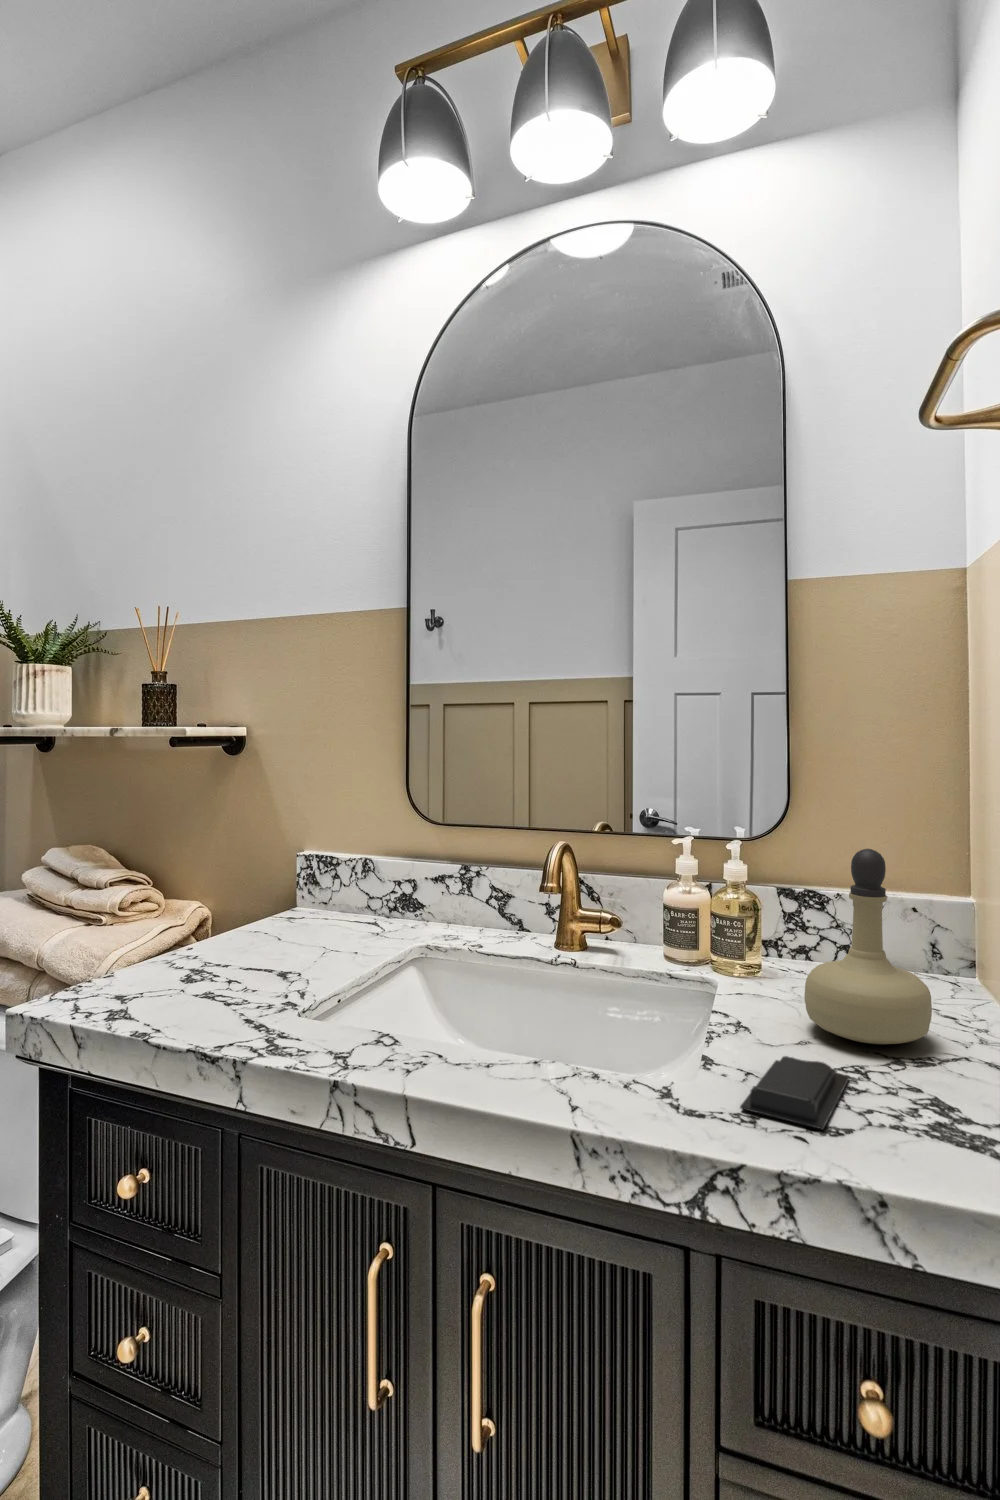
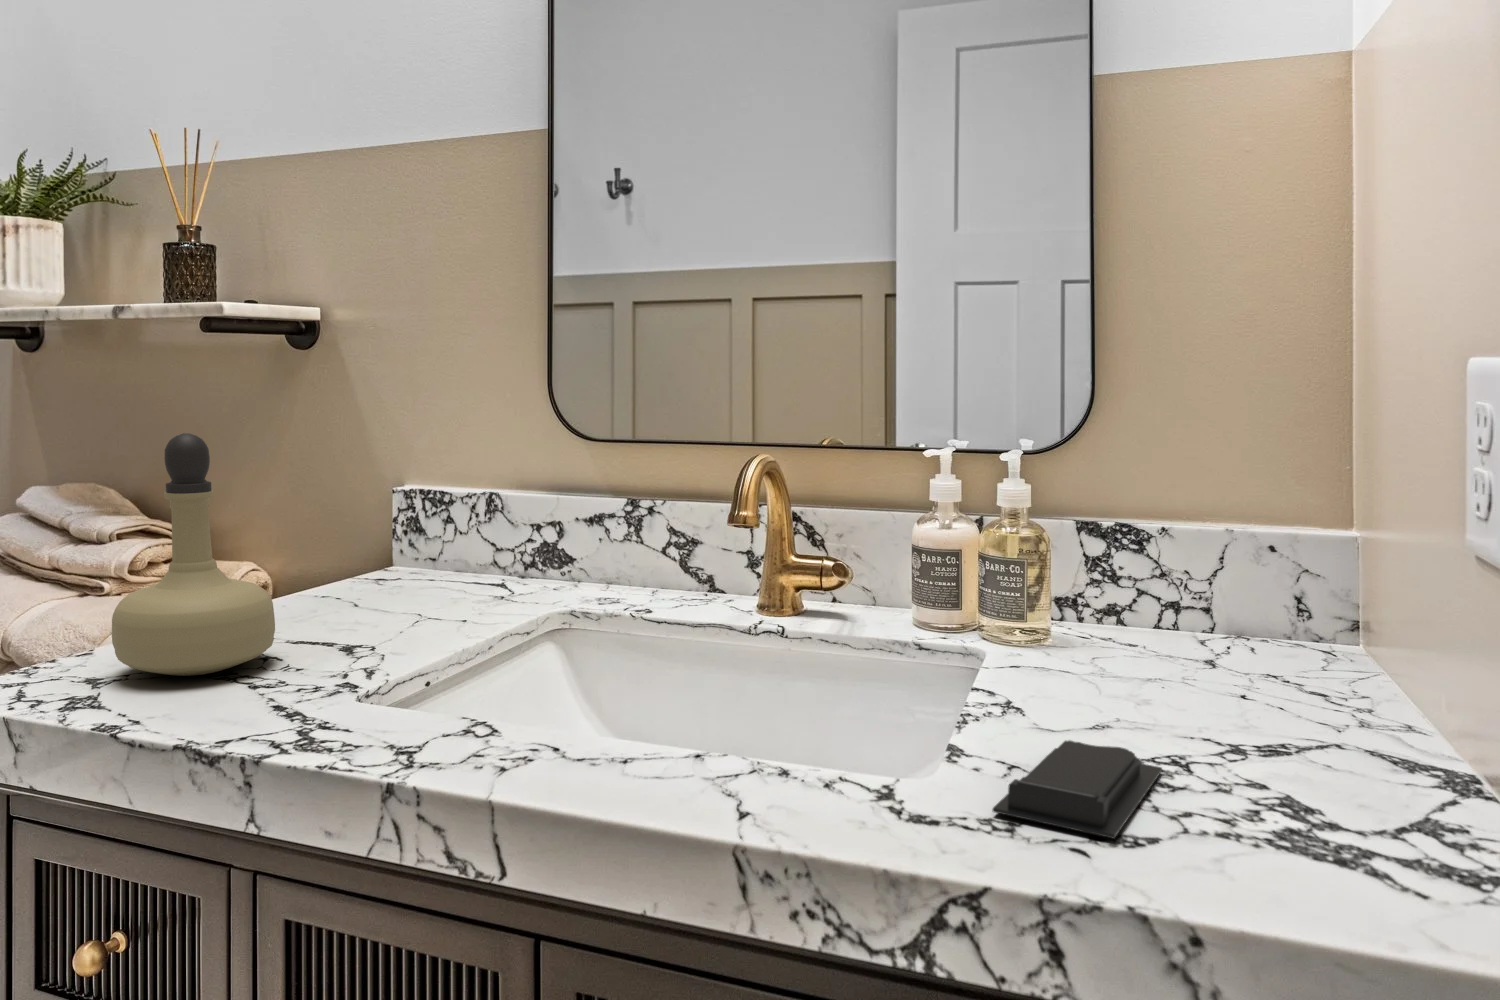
perfume bottle: present [804,849,932,1044] -> present [112,433,275,676]

